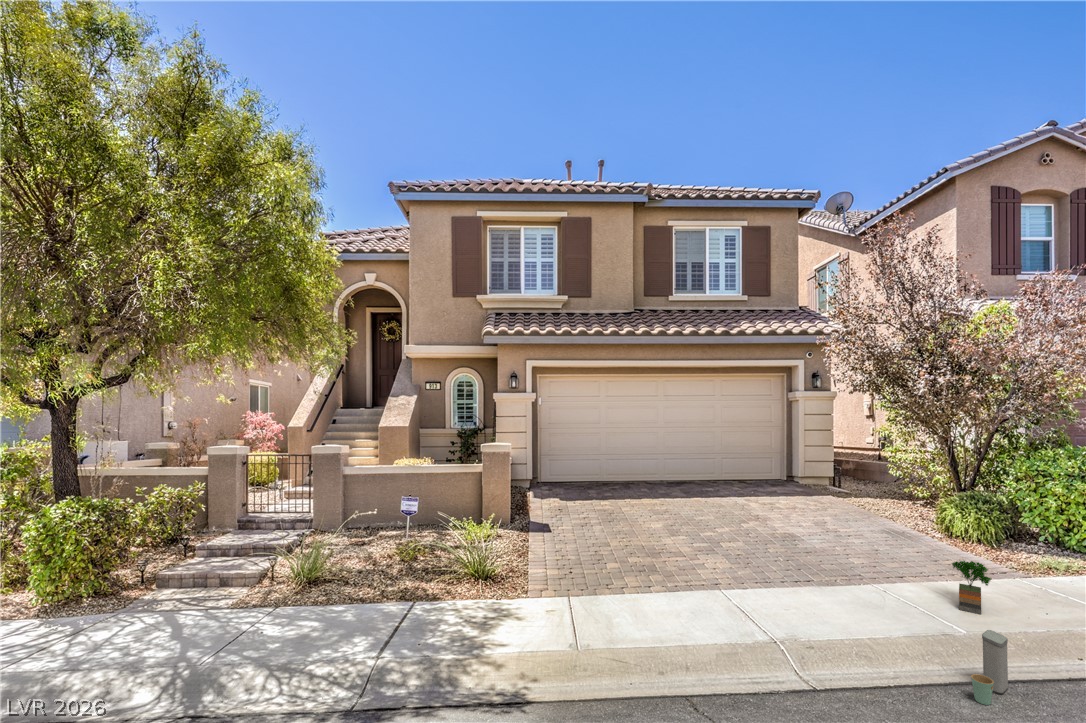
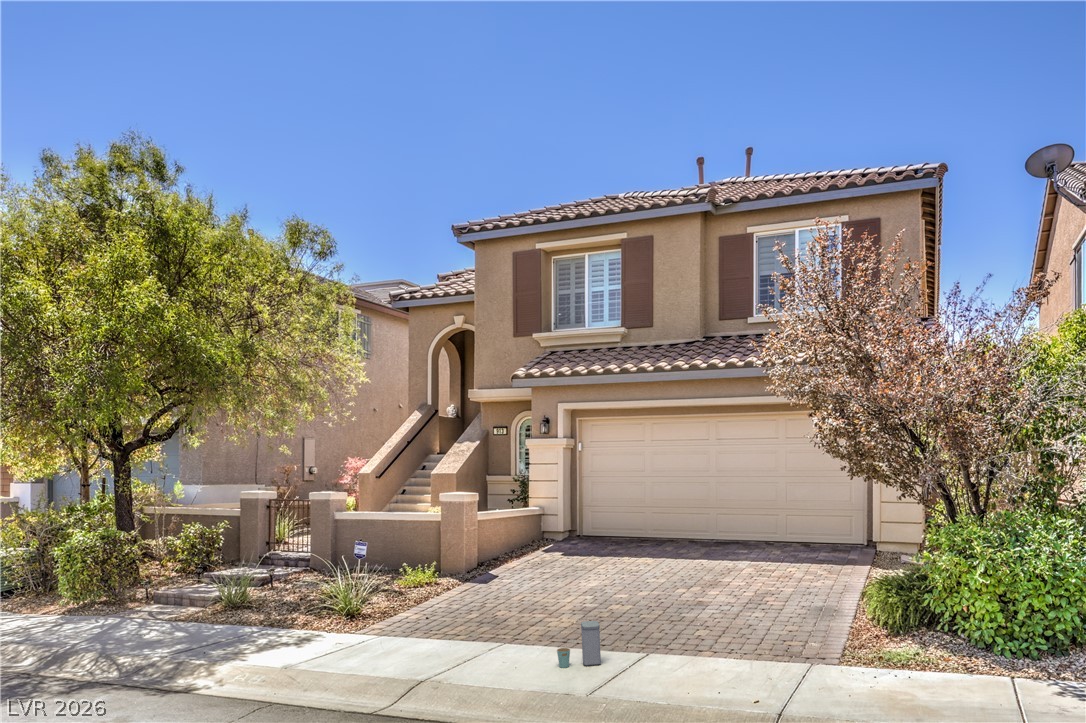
potted tree: present [952,561,991,614] -> none [697,591,729,639]

